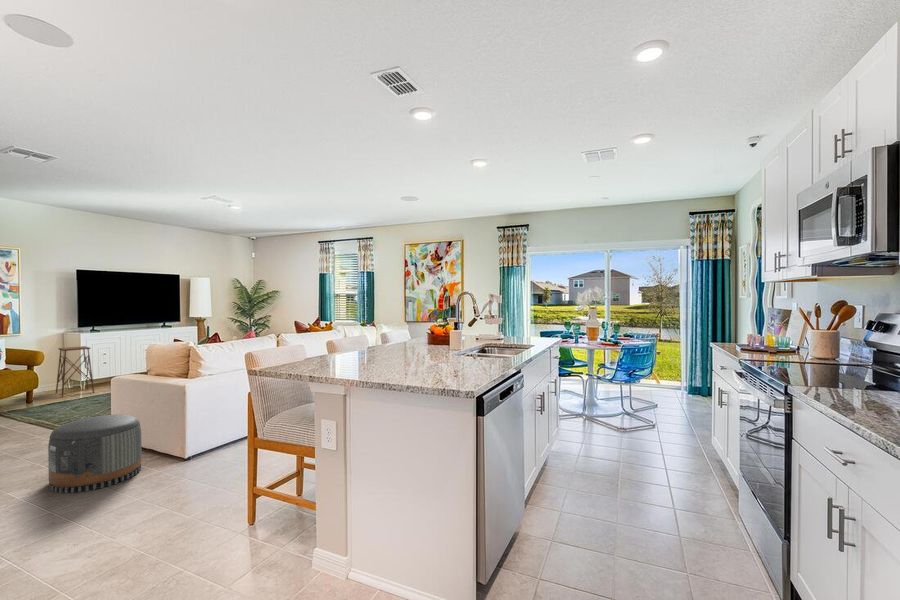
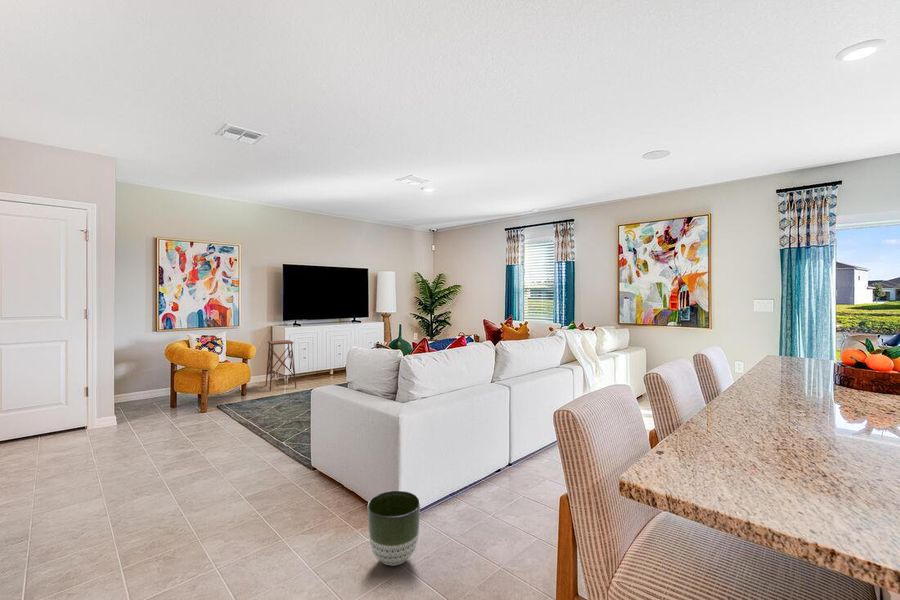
pouf: present [48,414,142,493] -> none [241,445,344,562]
planter: none [159,434,200,480] -> present [368,491,420,566]

